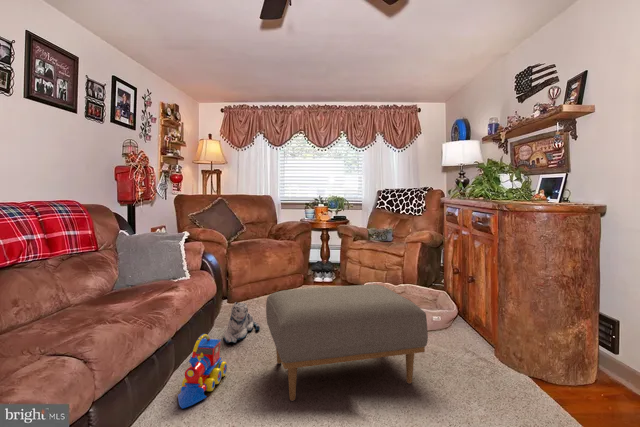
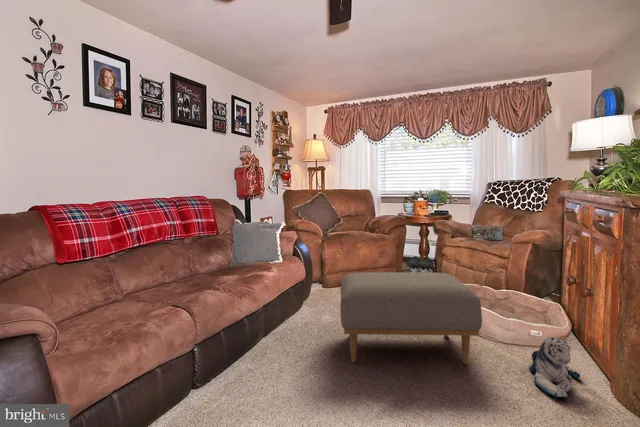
plush toy: present [224,302,260,343] -> present [529,337,580,398]
toy train: present [178,334,227,409] -> none [267,302,308,356]

